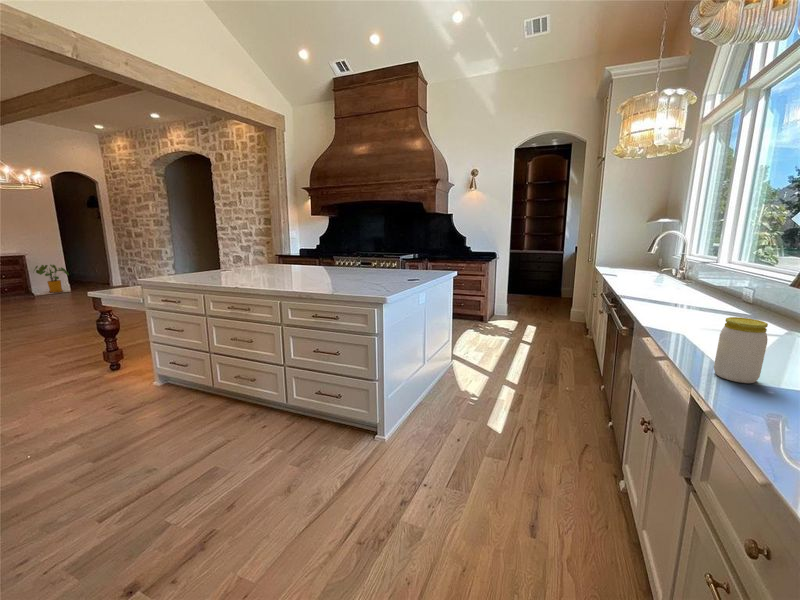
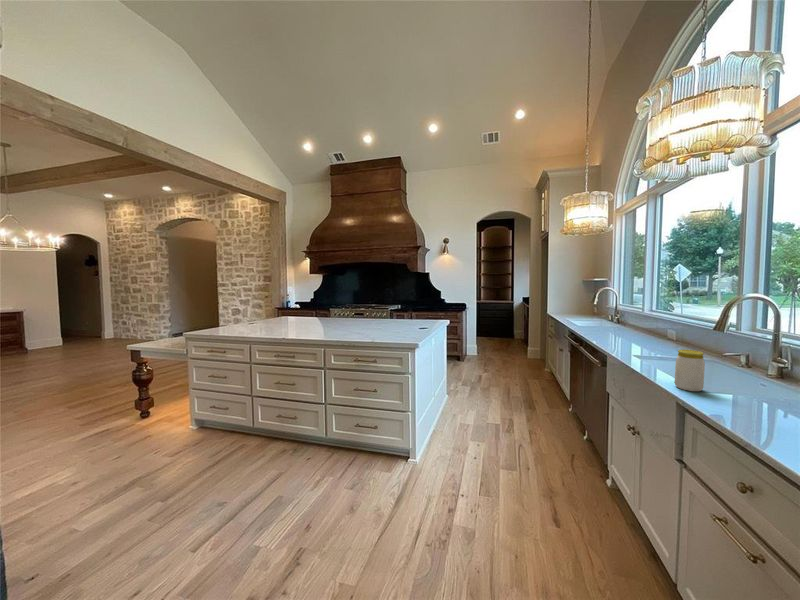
house plant: present [35,265,69,292] -> none [26,321,64,348]

